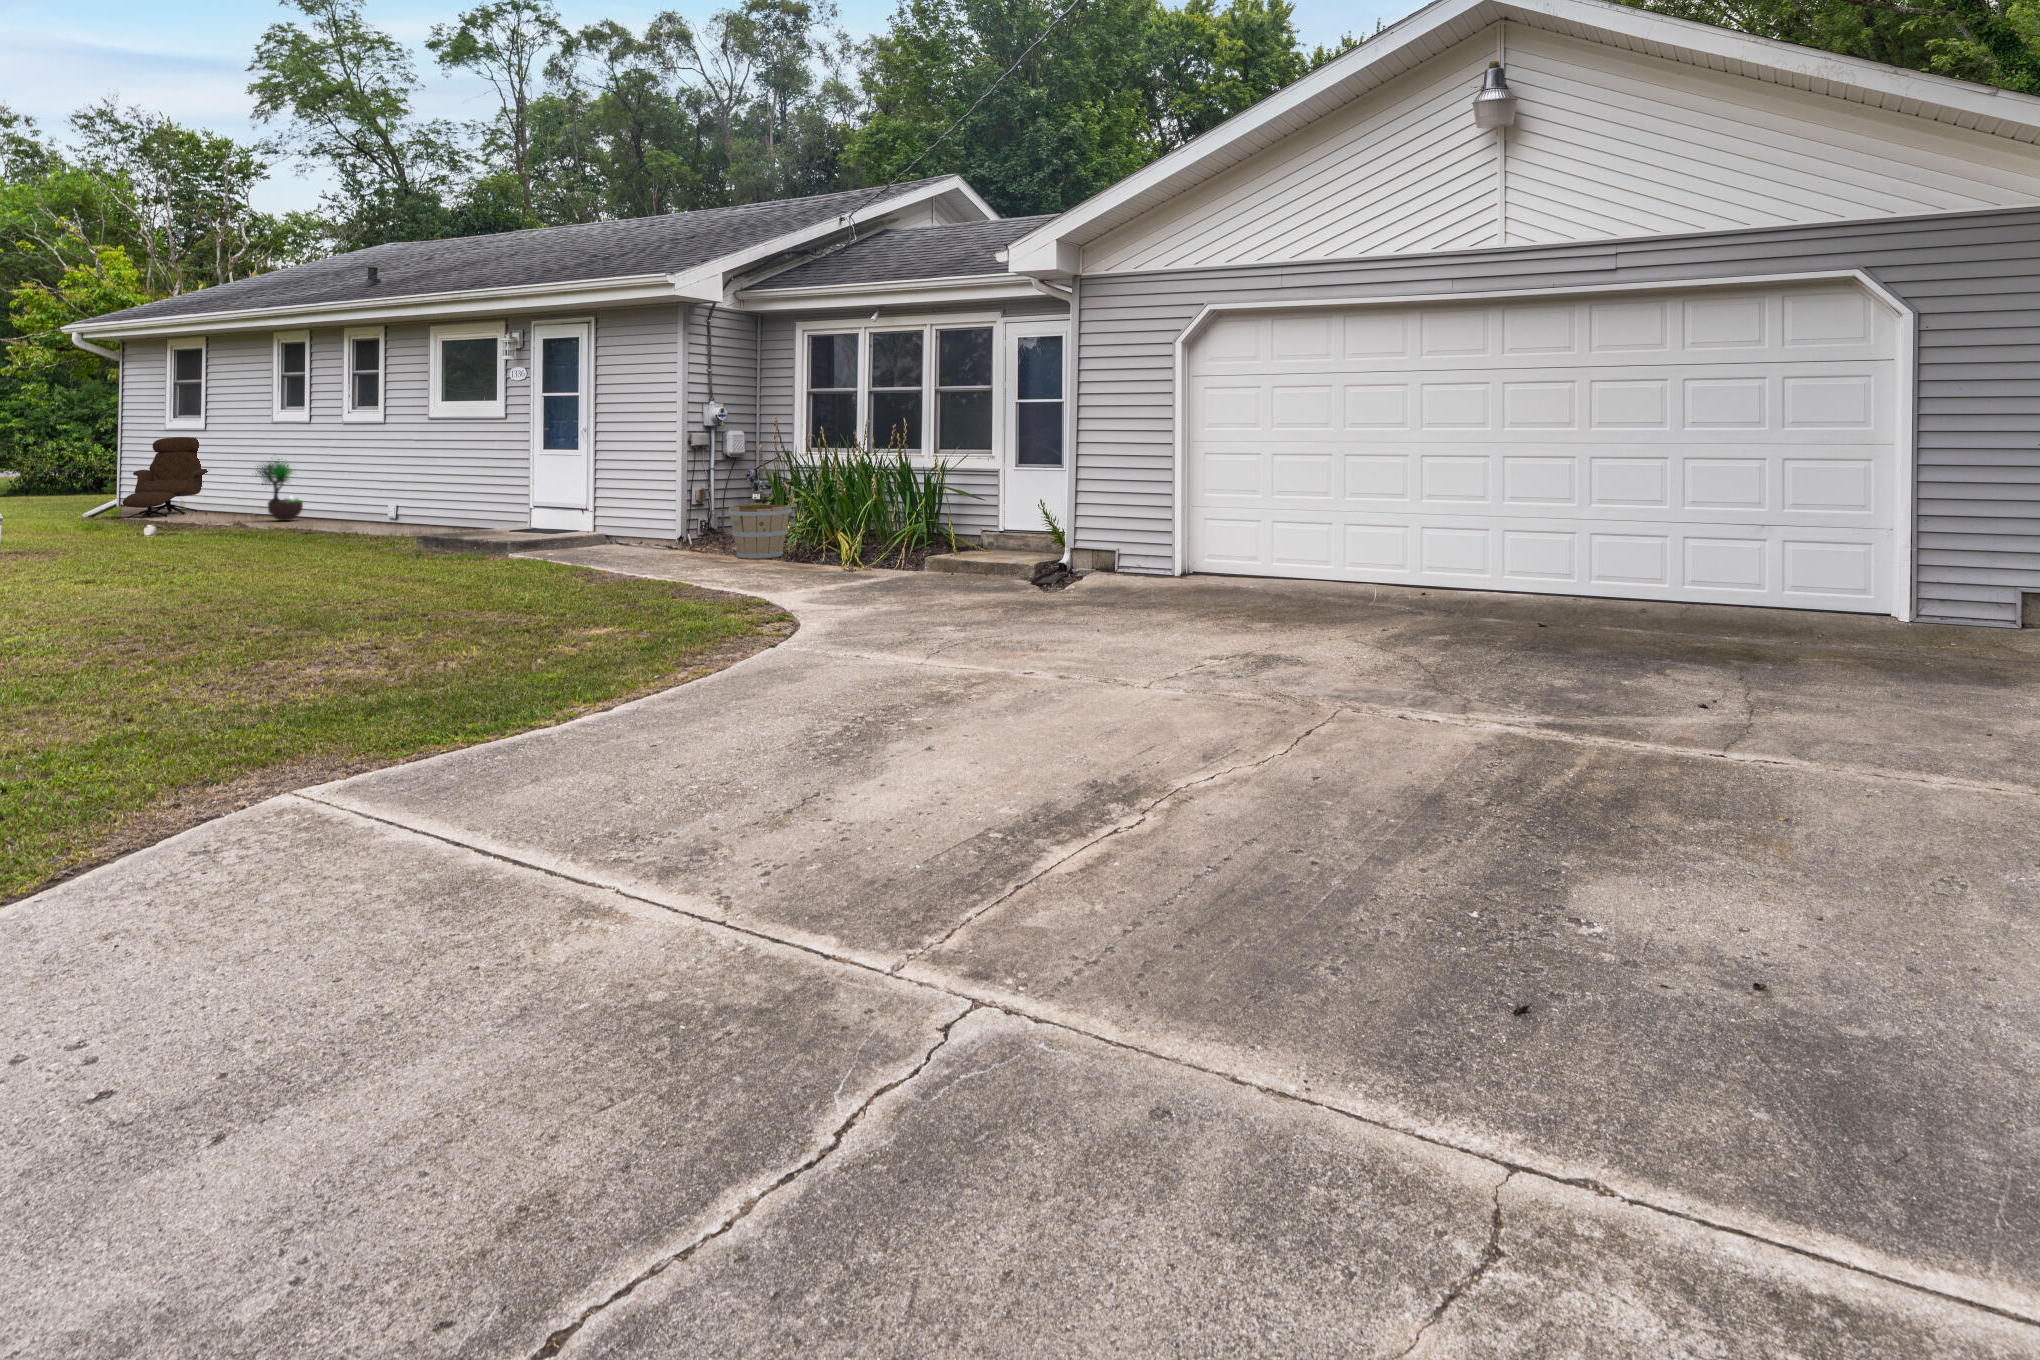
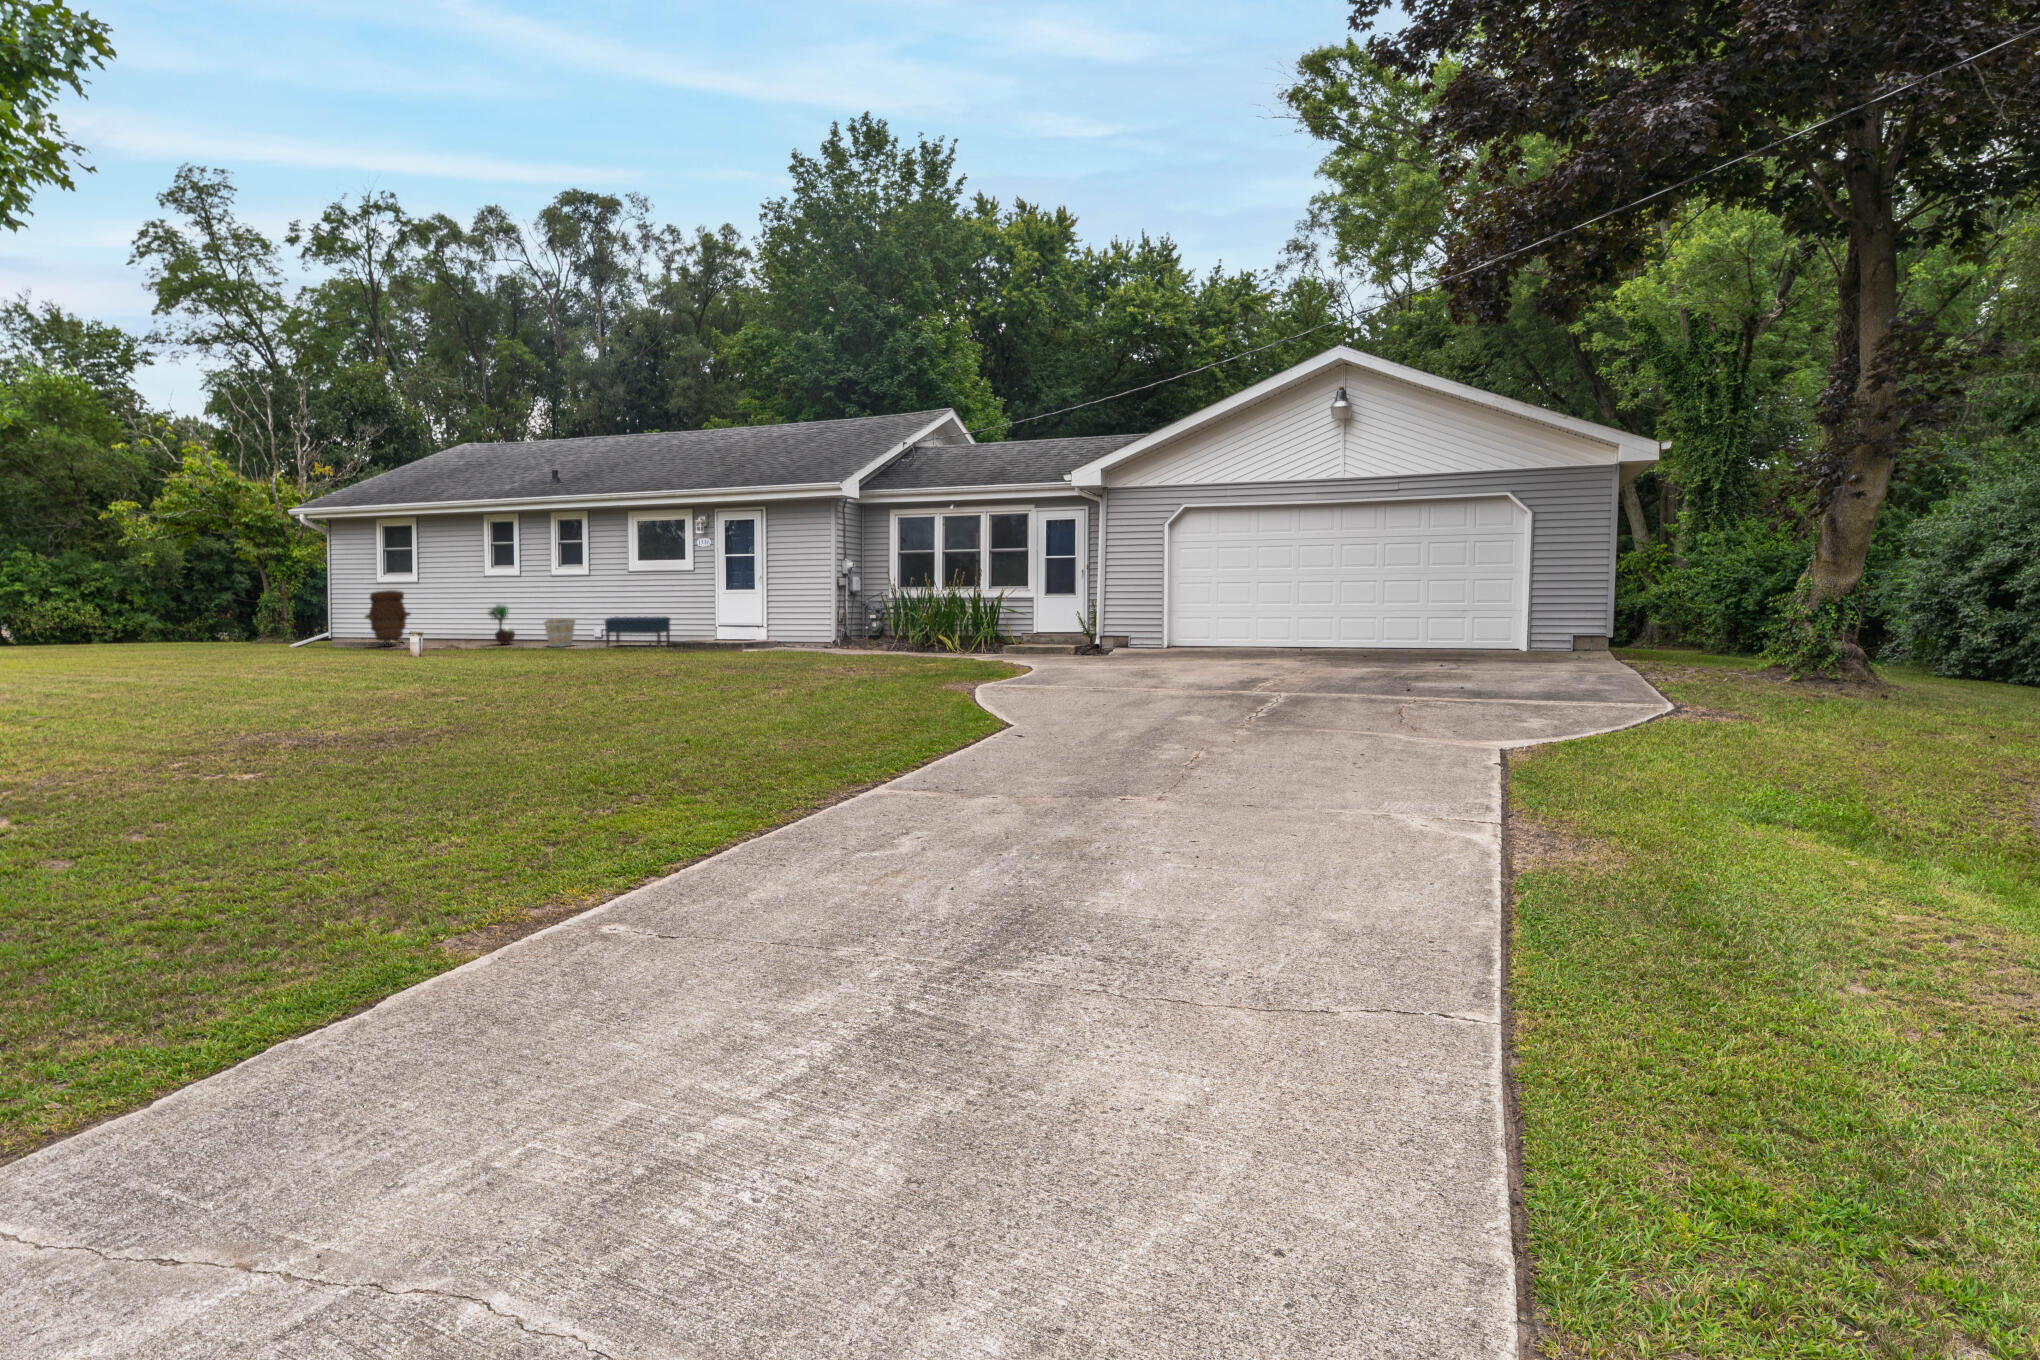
bench: none [378,485,476,535] -> present [605,617,670,646]
wooden bucket: present [729,503,791,559] -> present [544,619,575,647]

